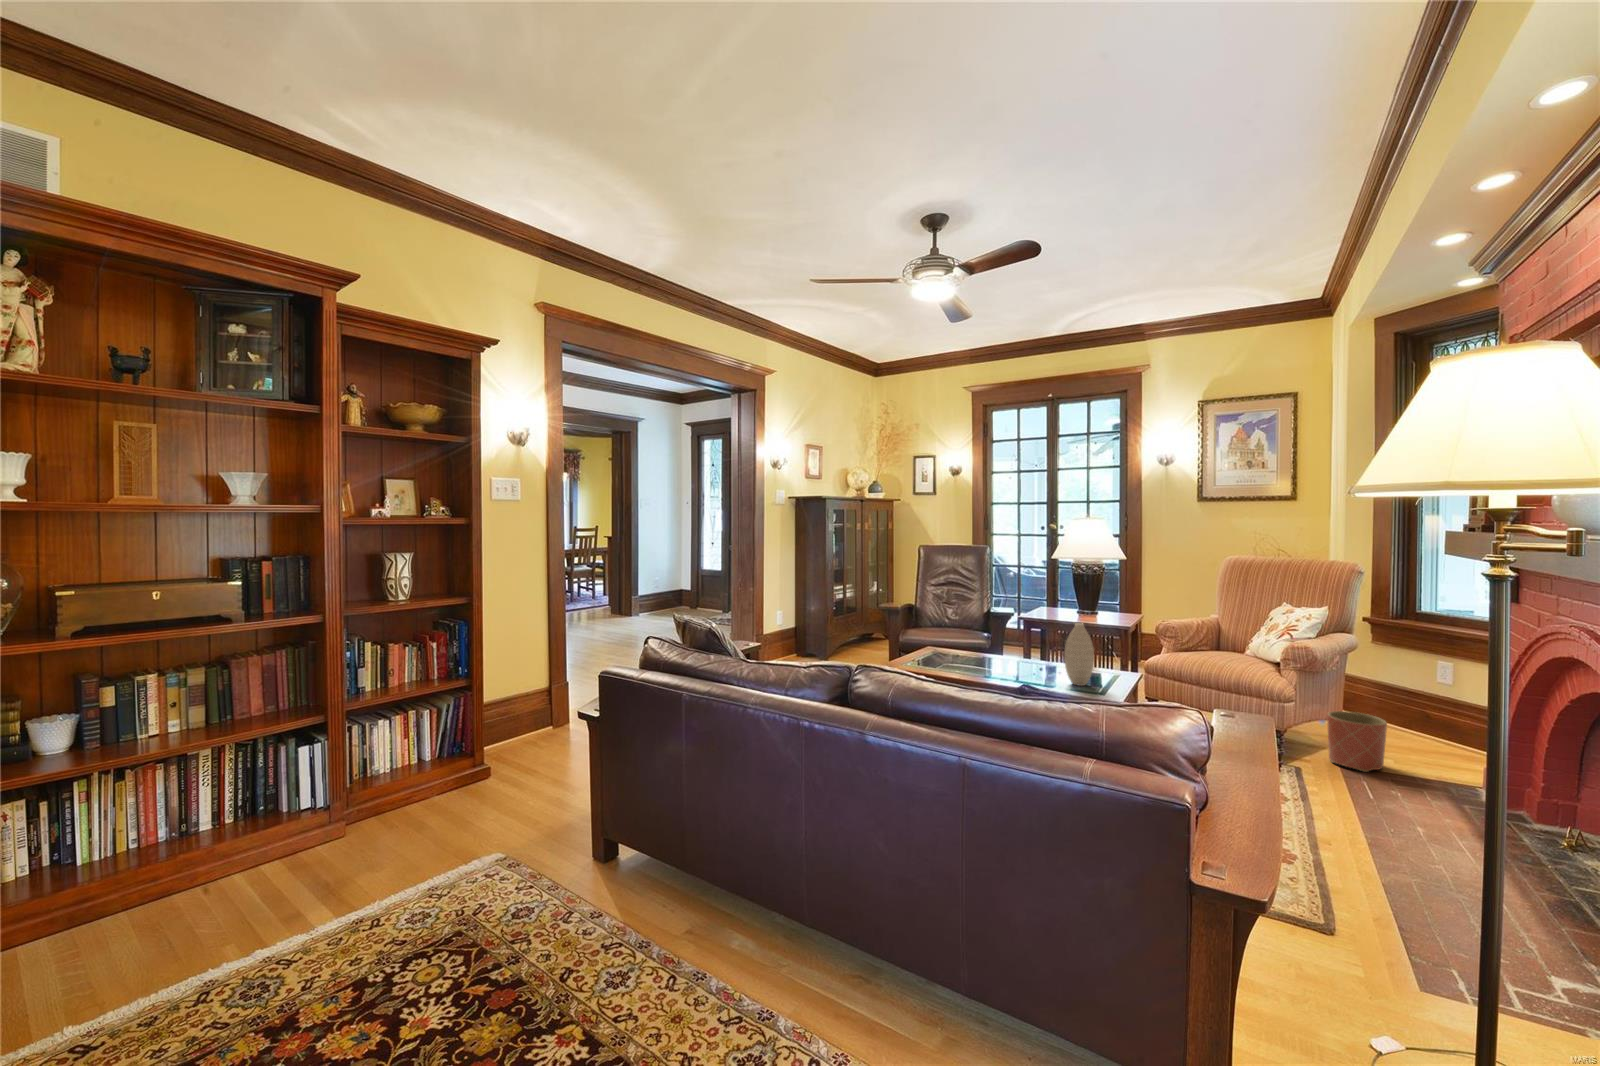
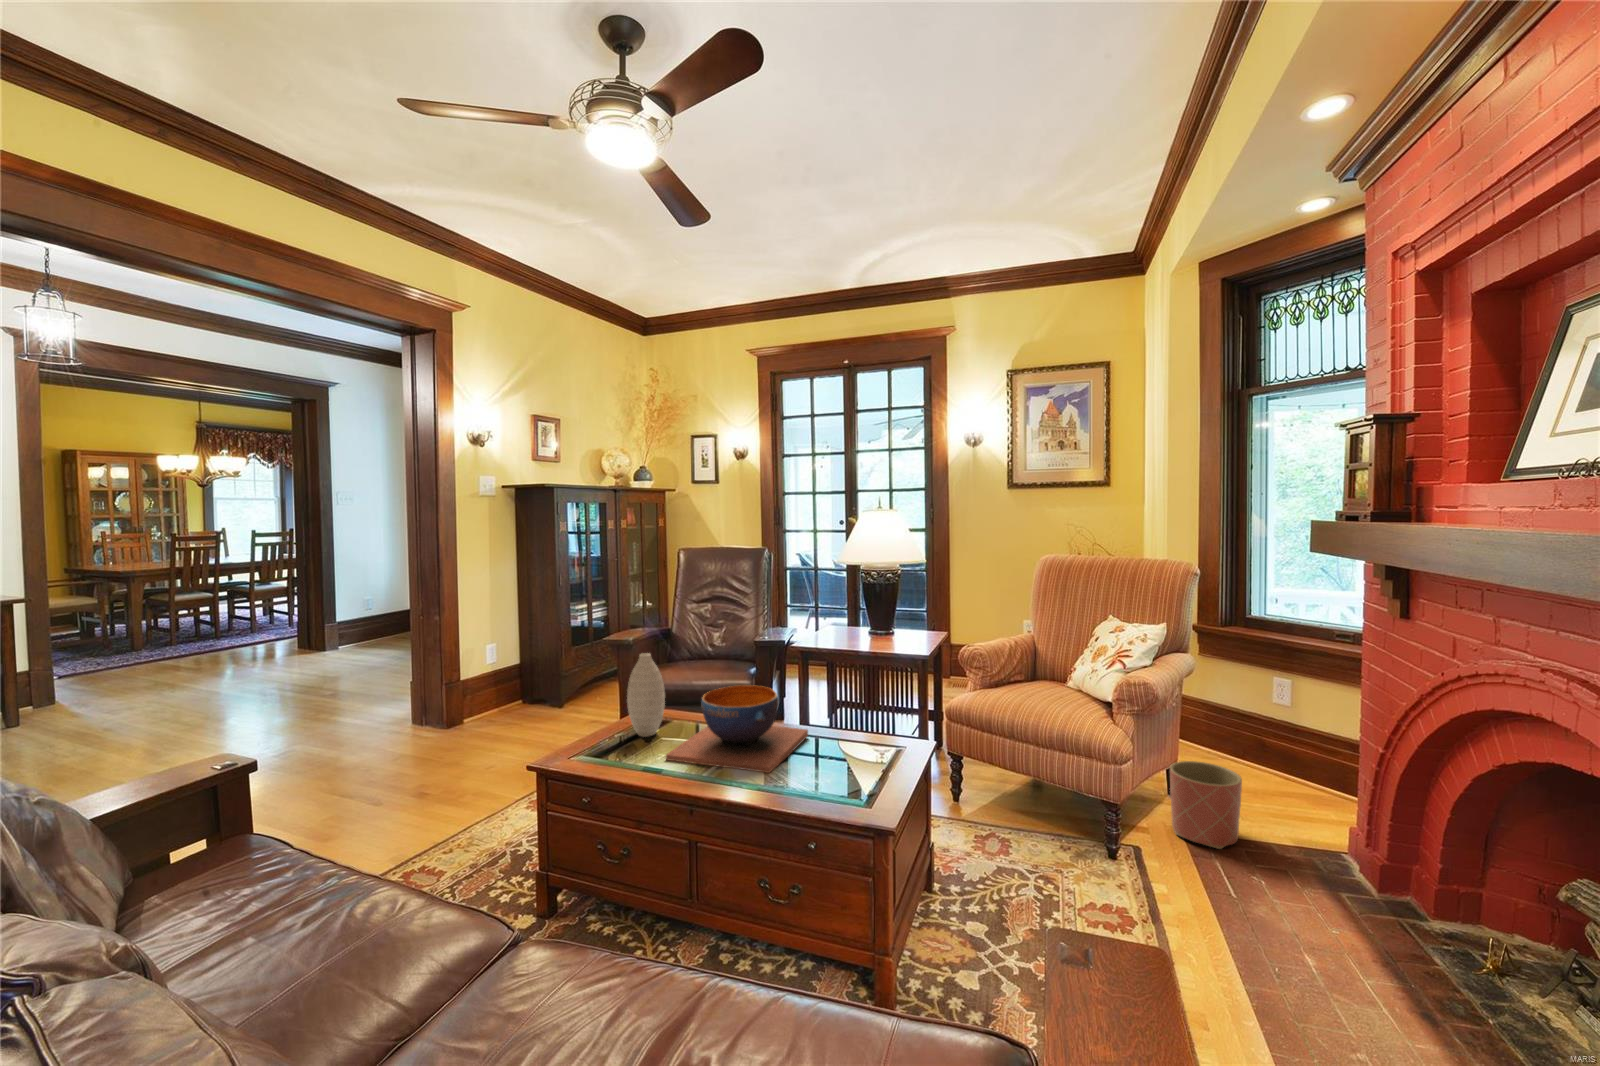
vase: present [1064,623,1094,686] -> present [627,653,665,737]
decorative bowl: none [961,632,1049,682] -> present [666,685,808,773]

